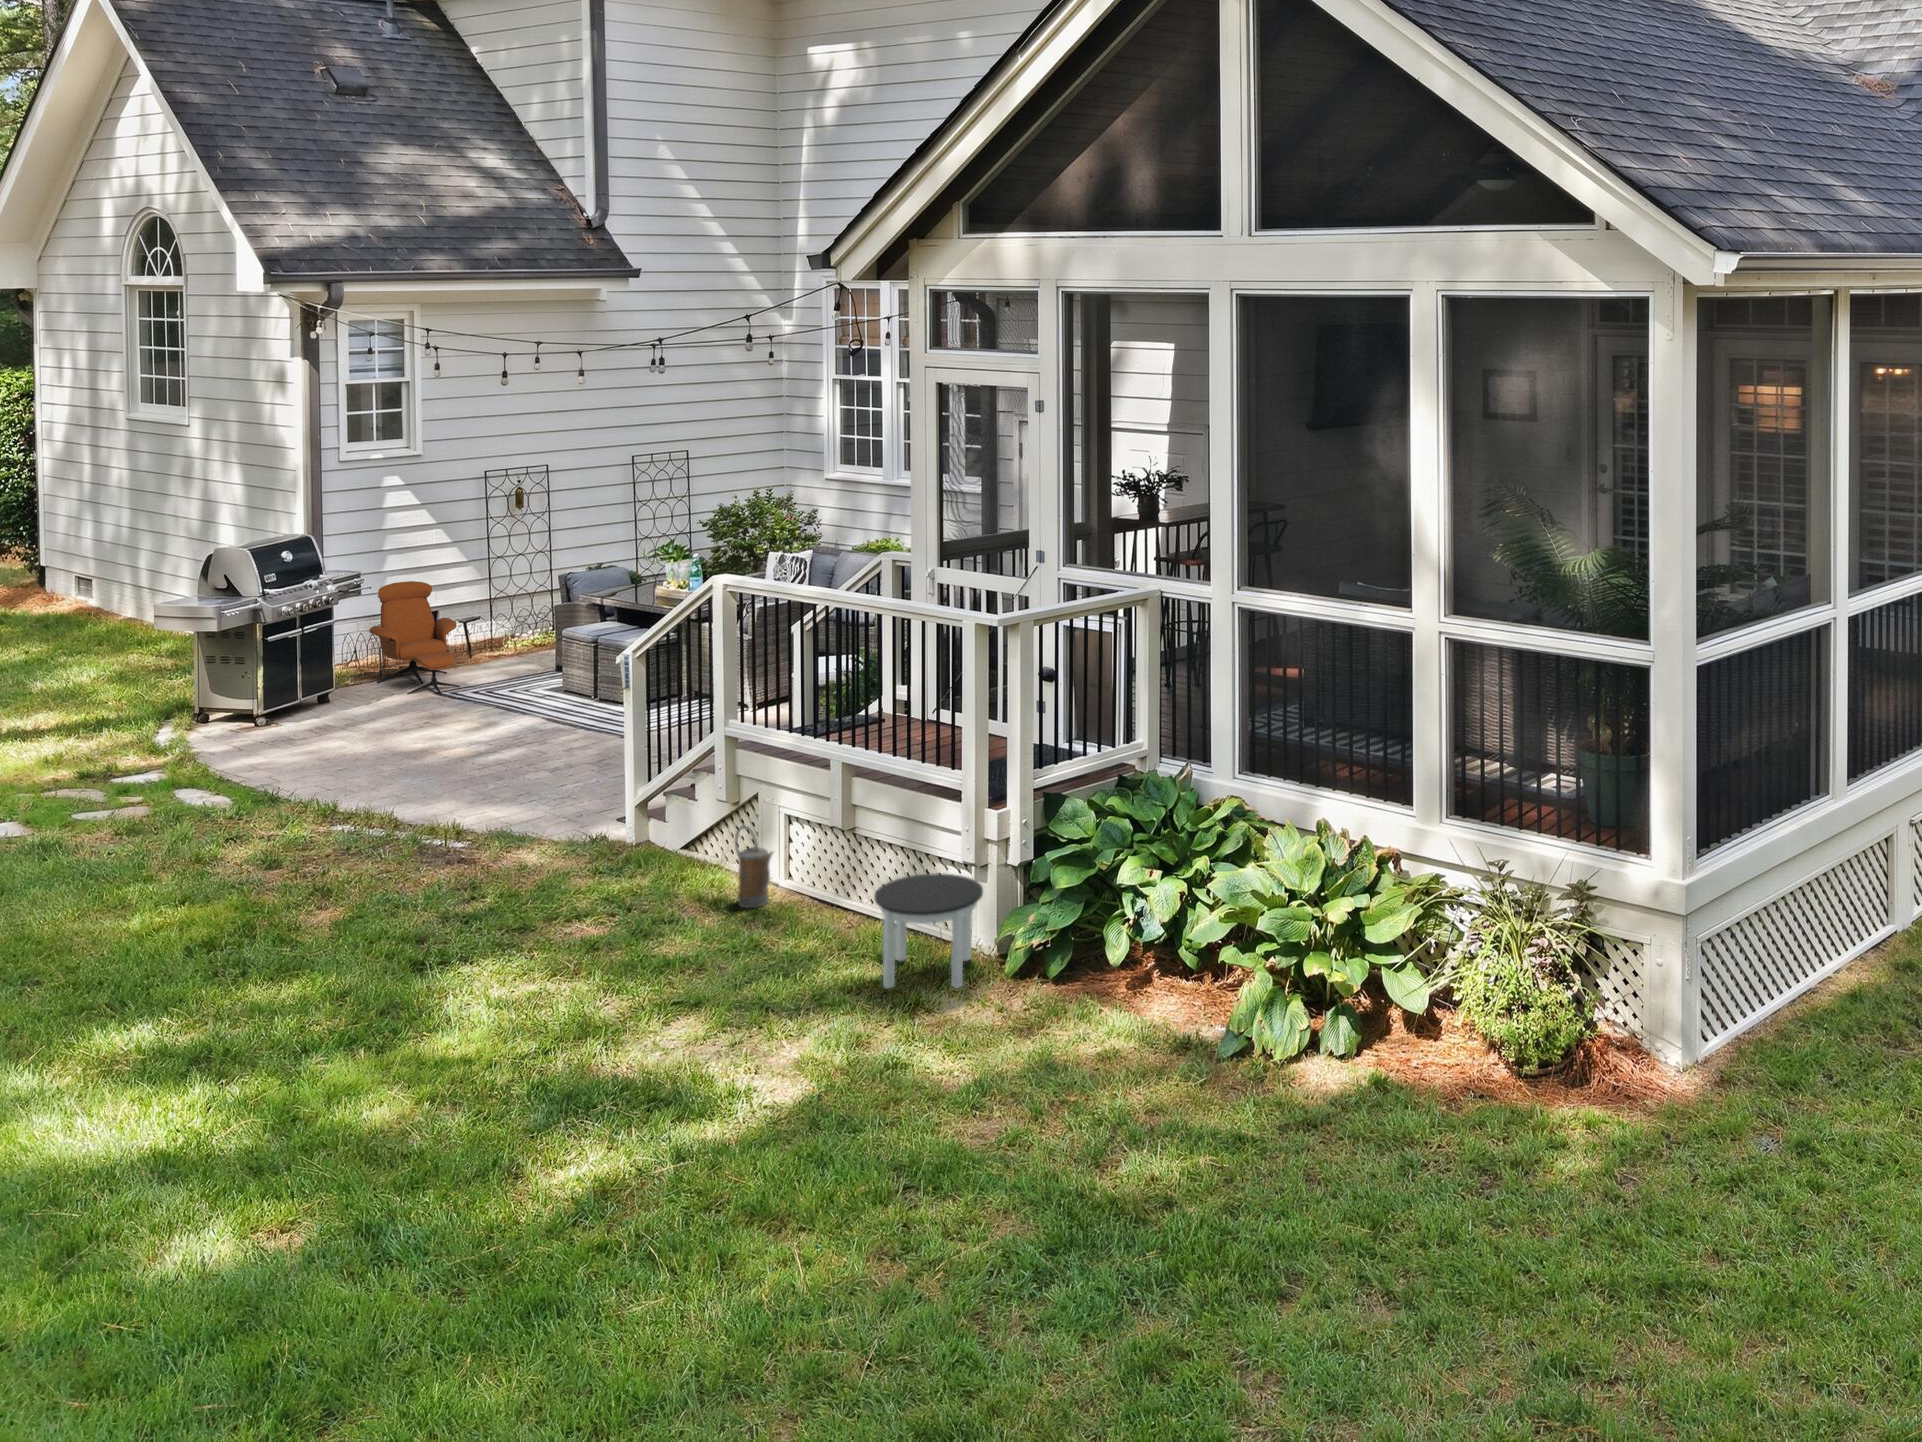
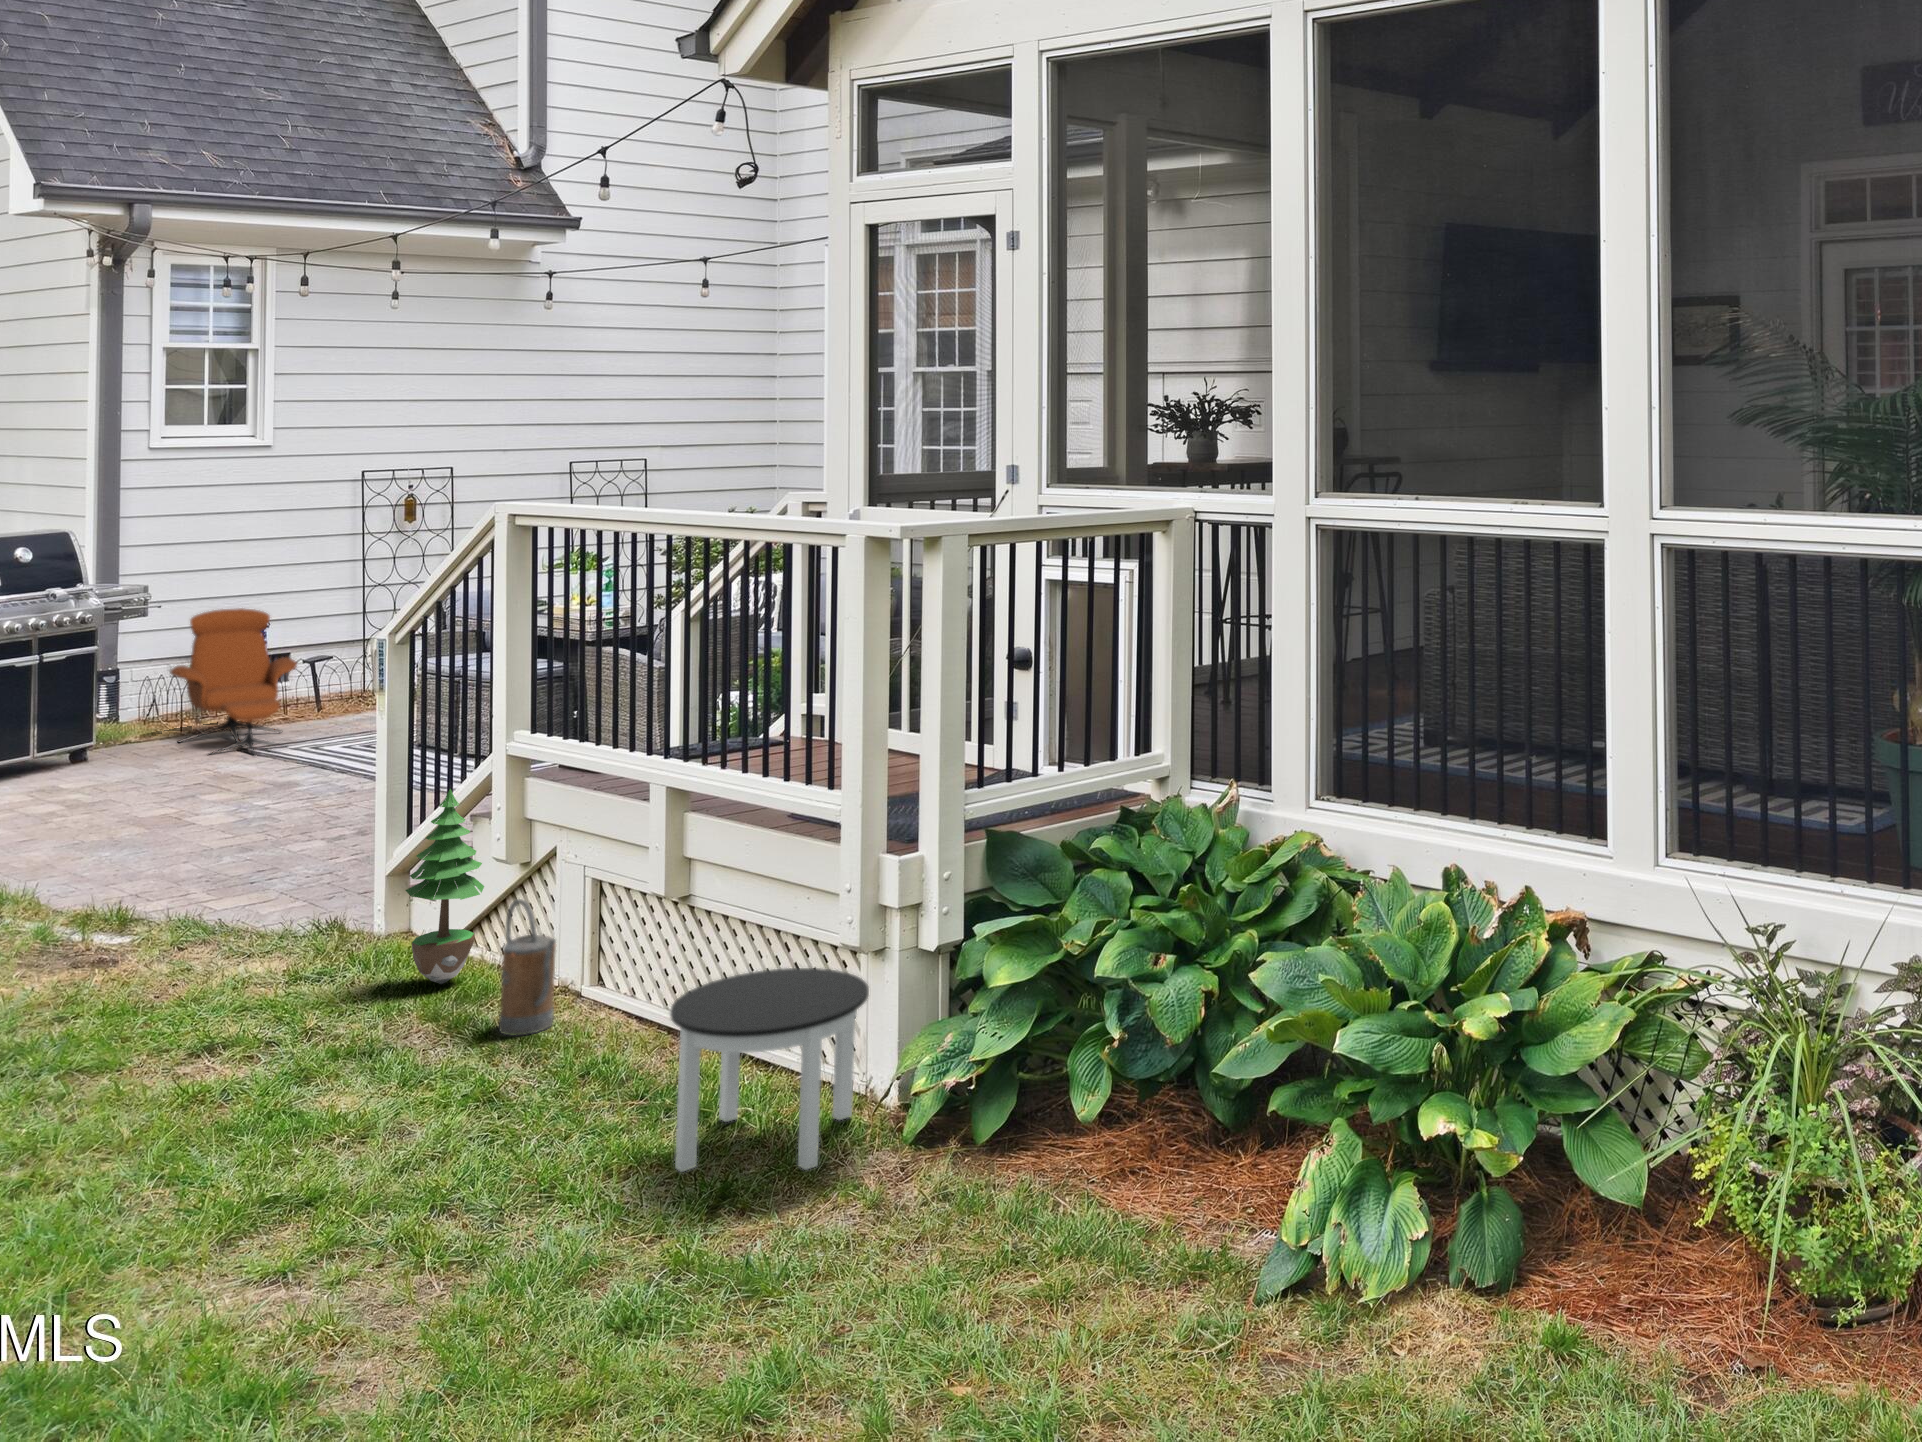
potted tree: none [662,753,708,875] -> present [405,789,484,984]

